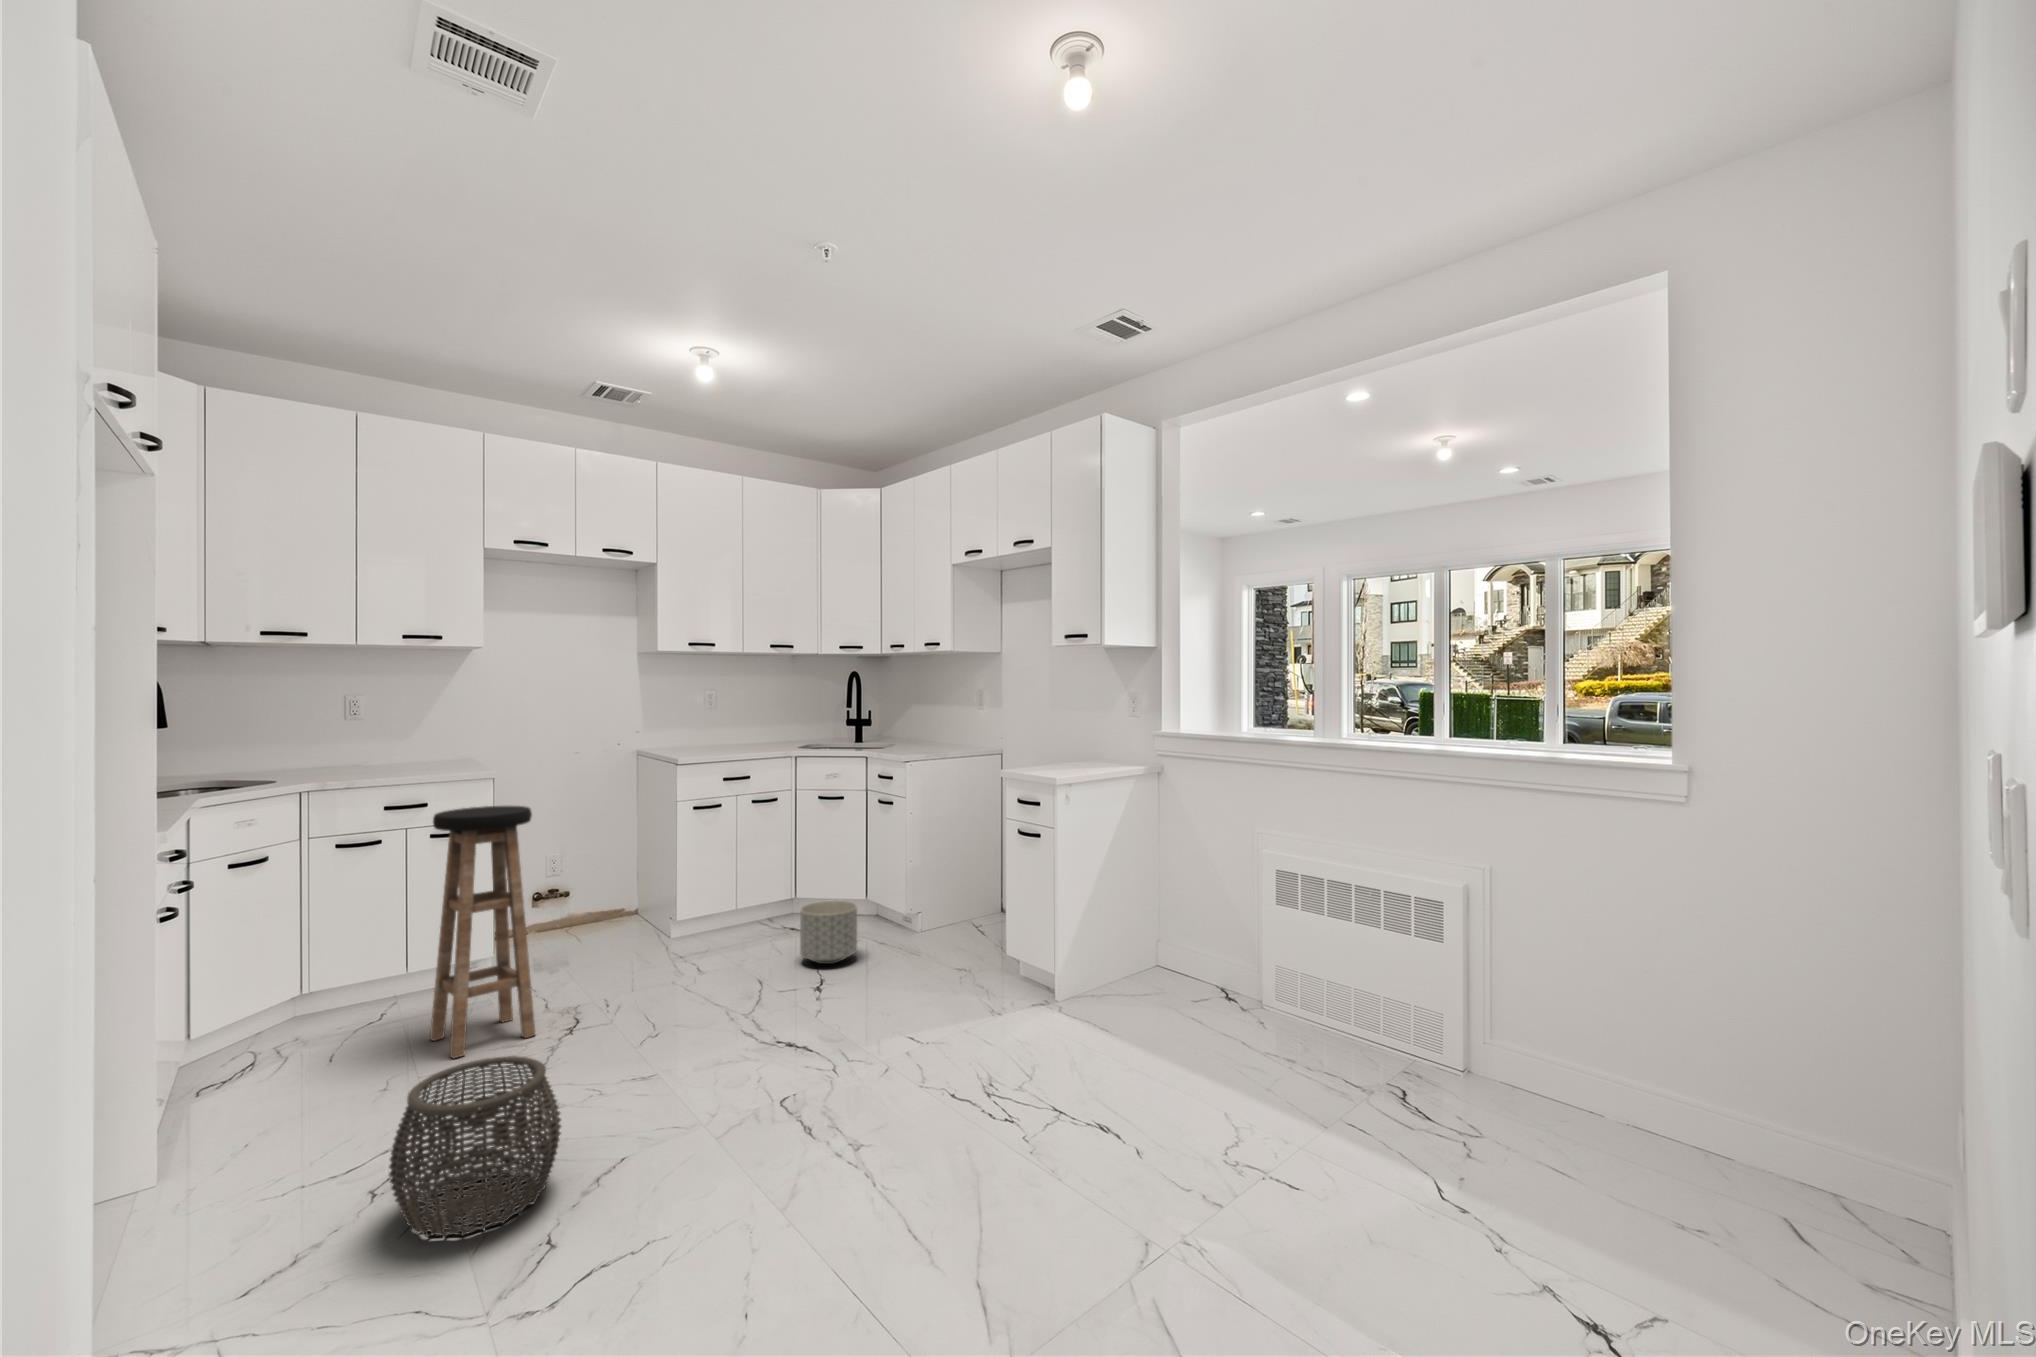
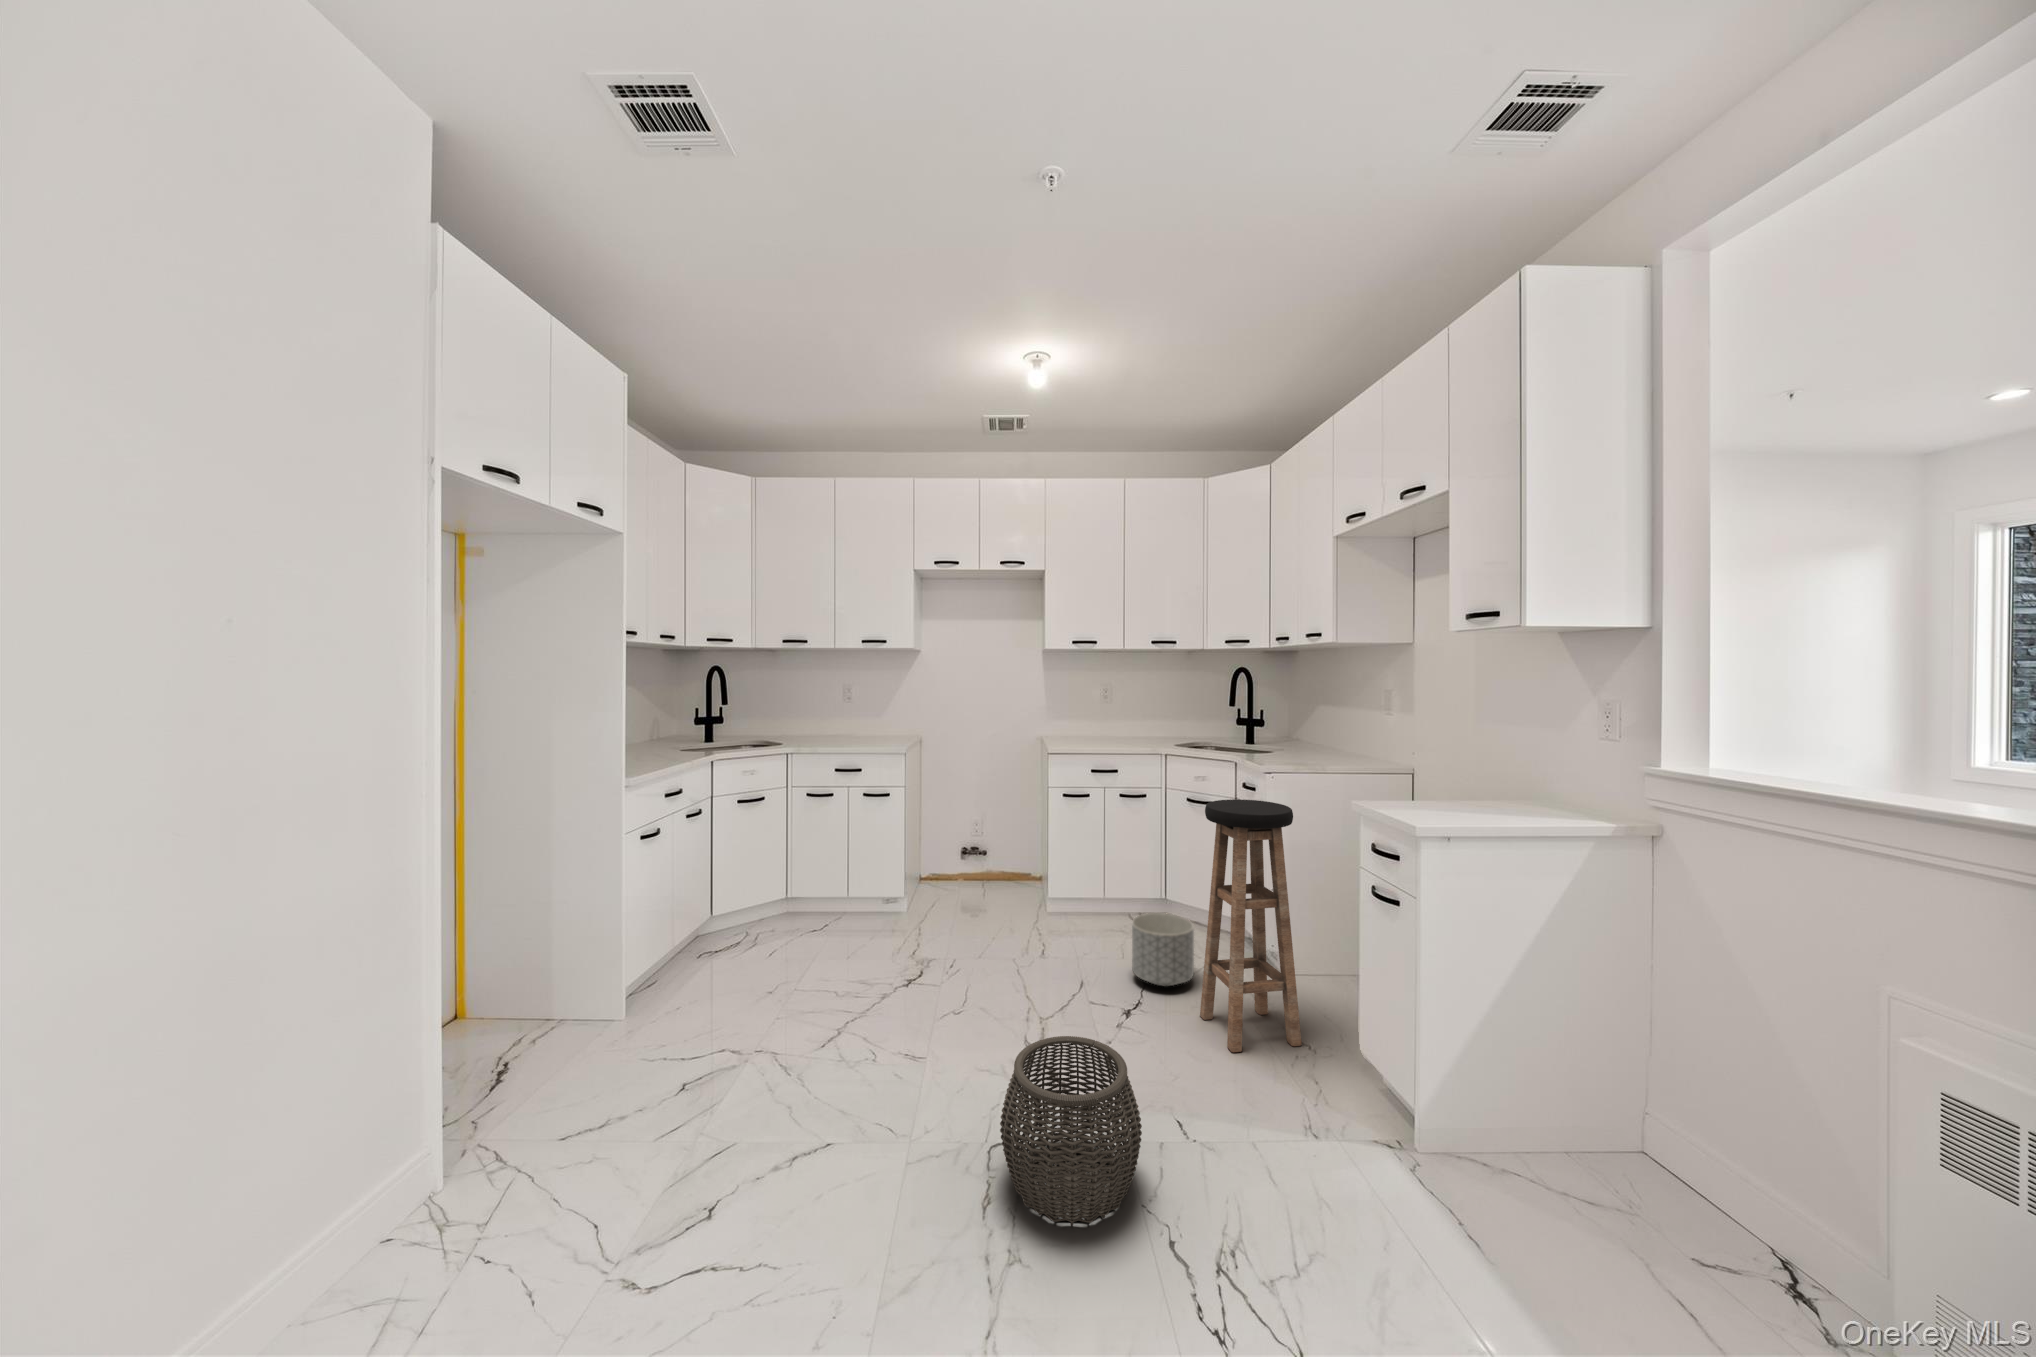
bar stool: present [430,806,535,1058] -> present [1200,799,1302,1052]
woven basket: present [389,1056,561,1238] -> present [1000,1036,1142,1225]

